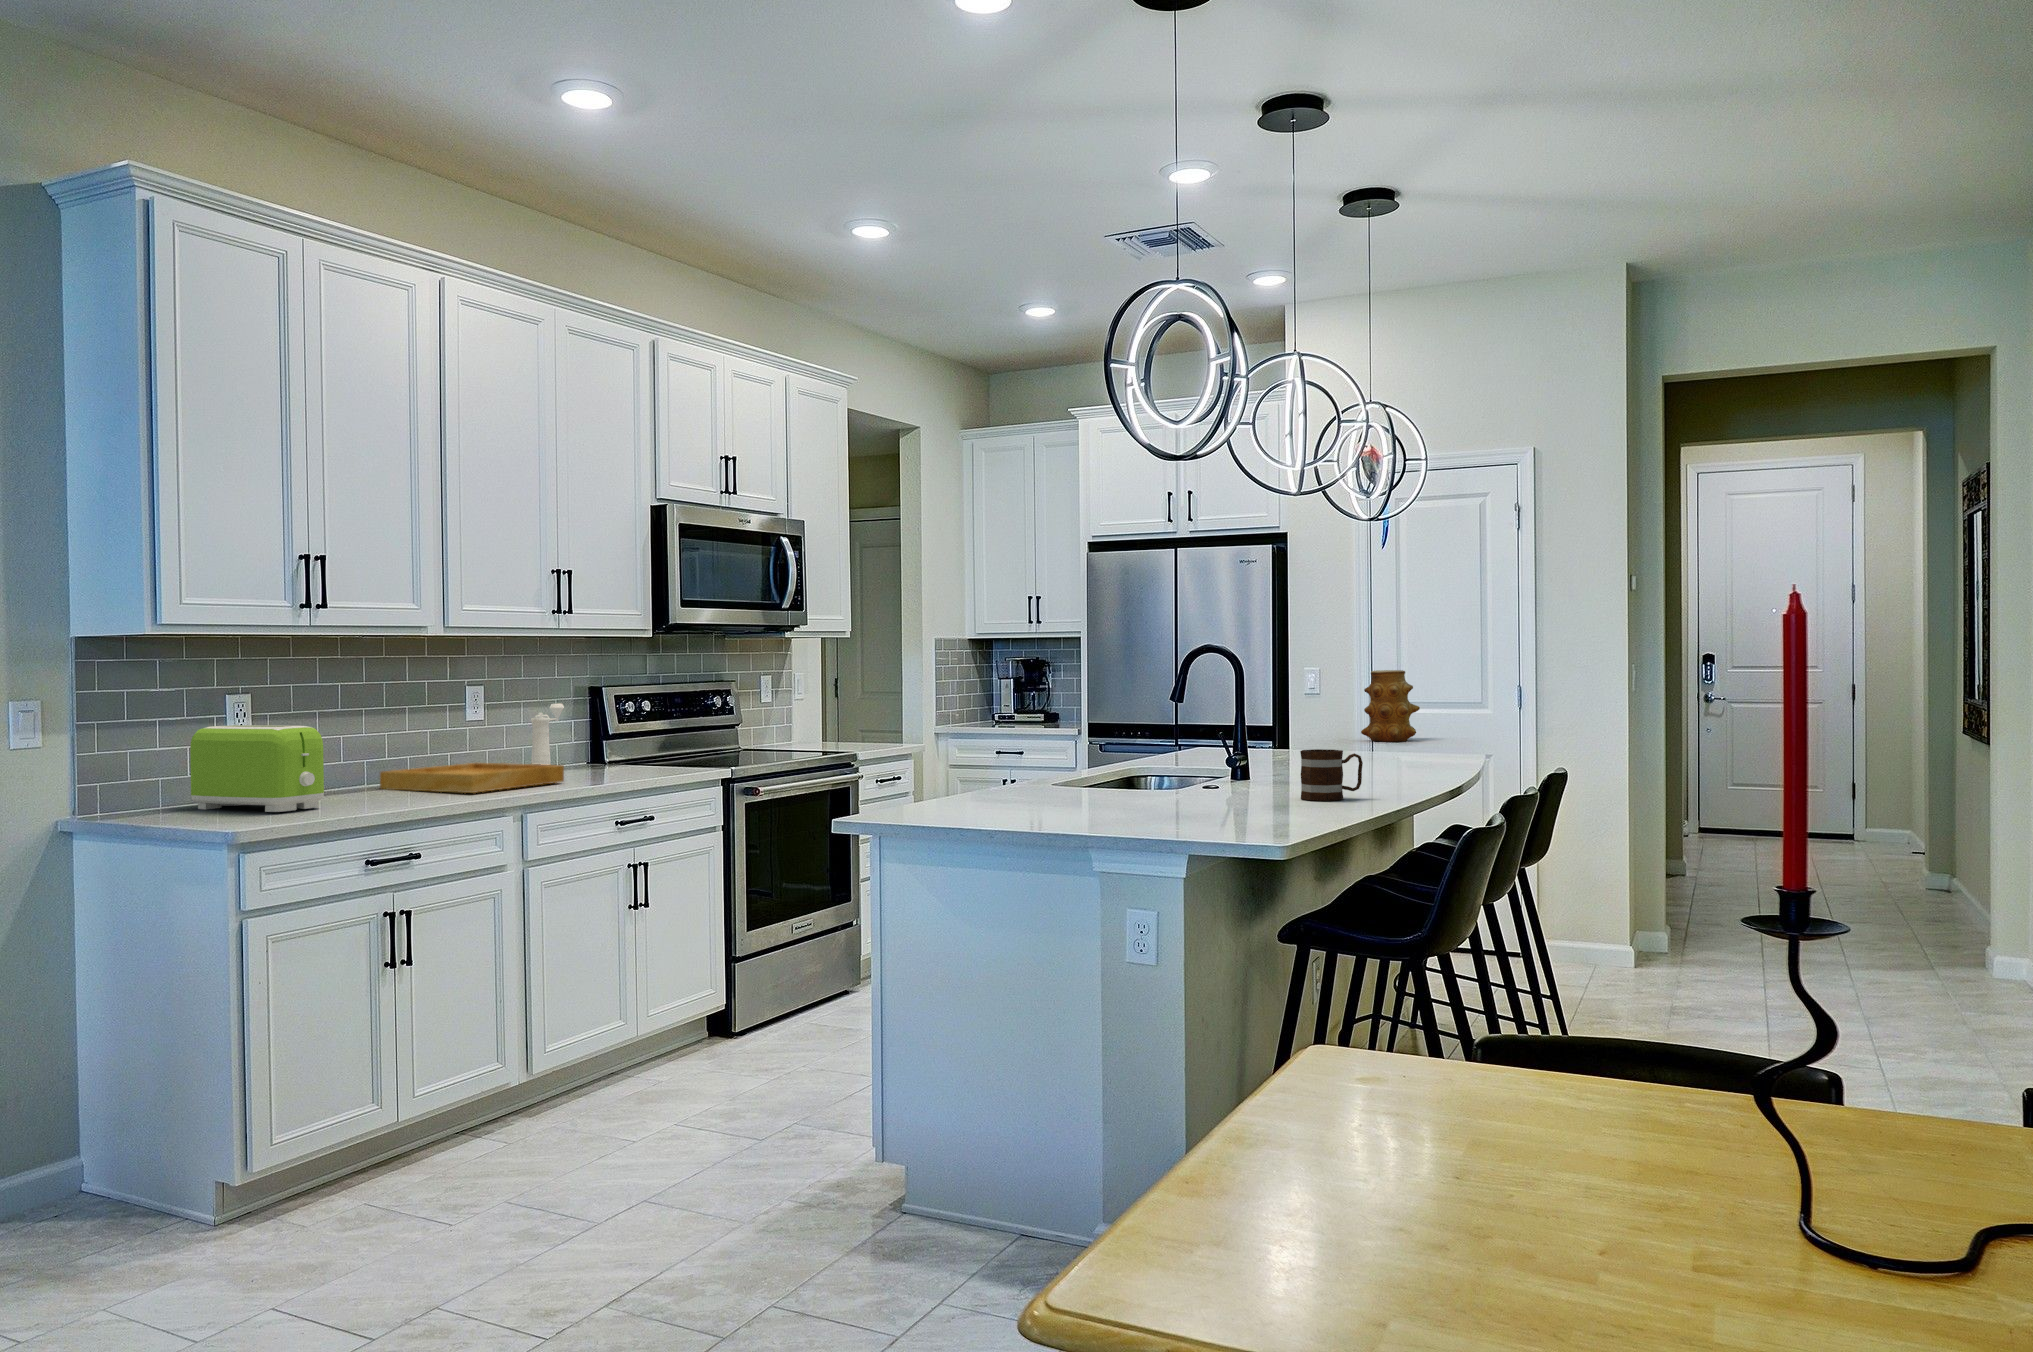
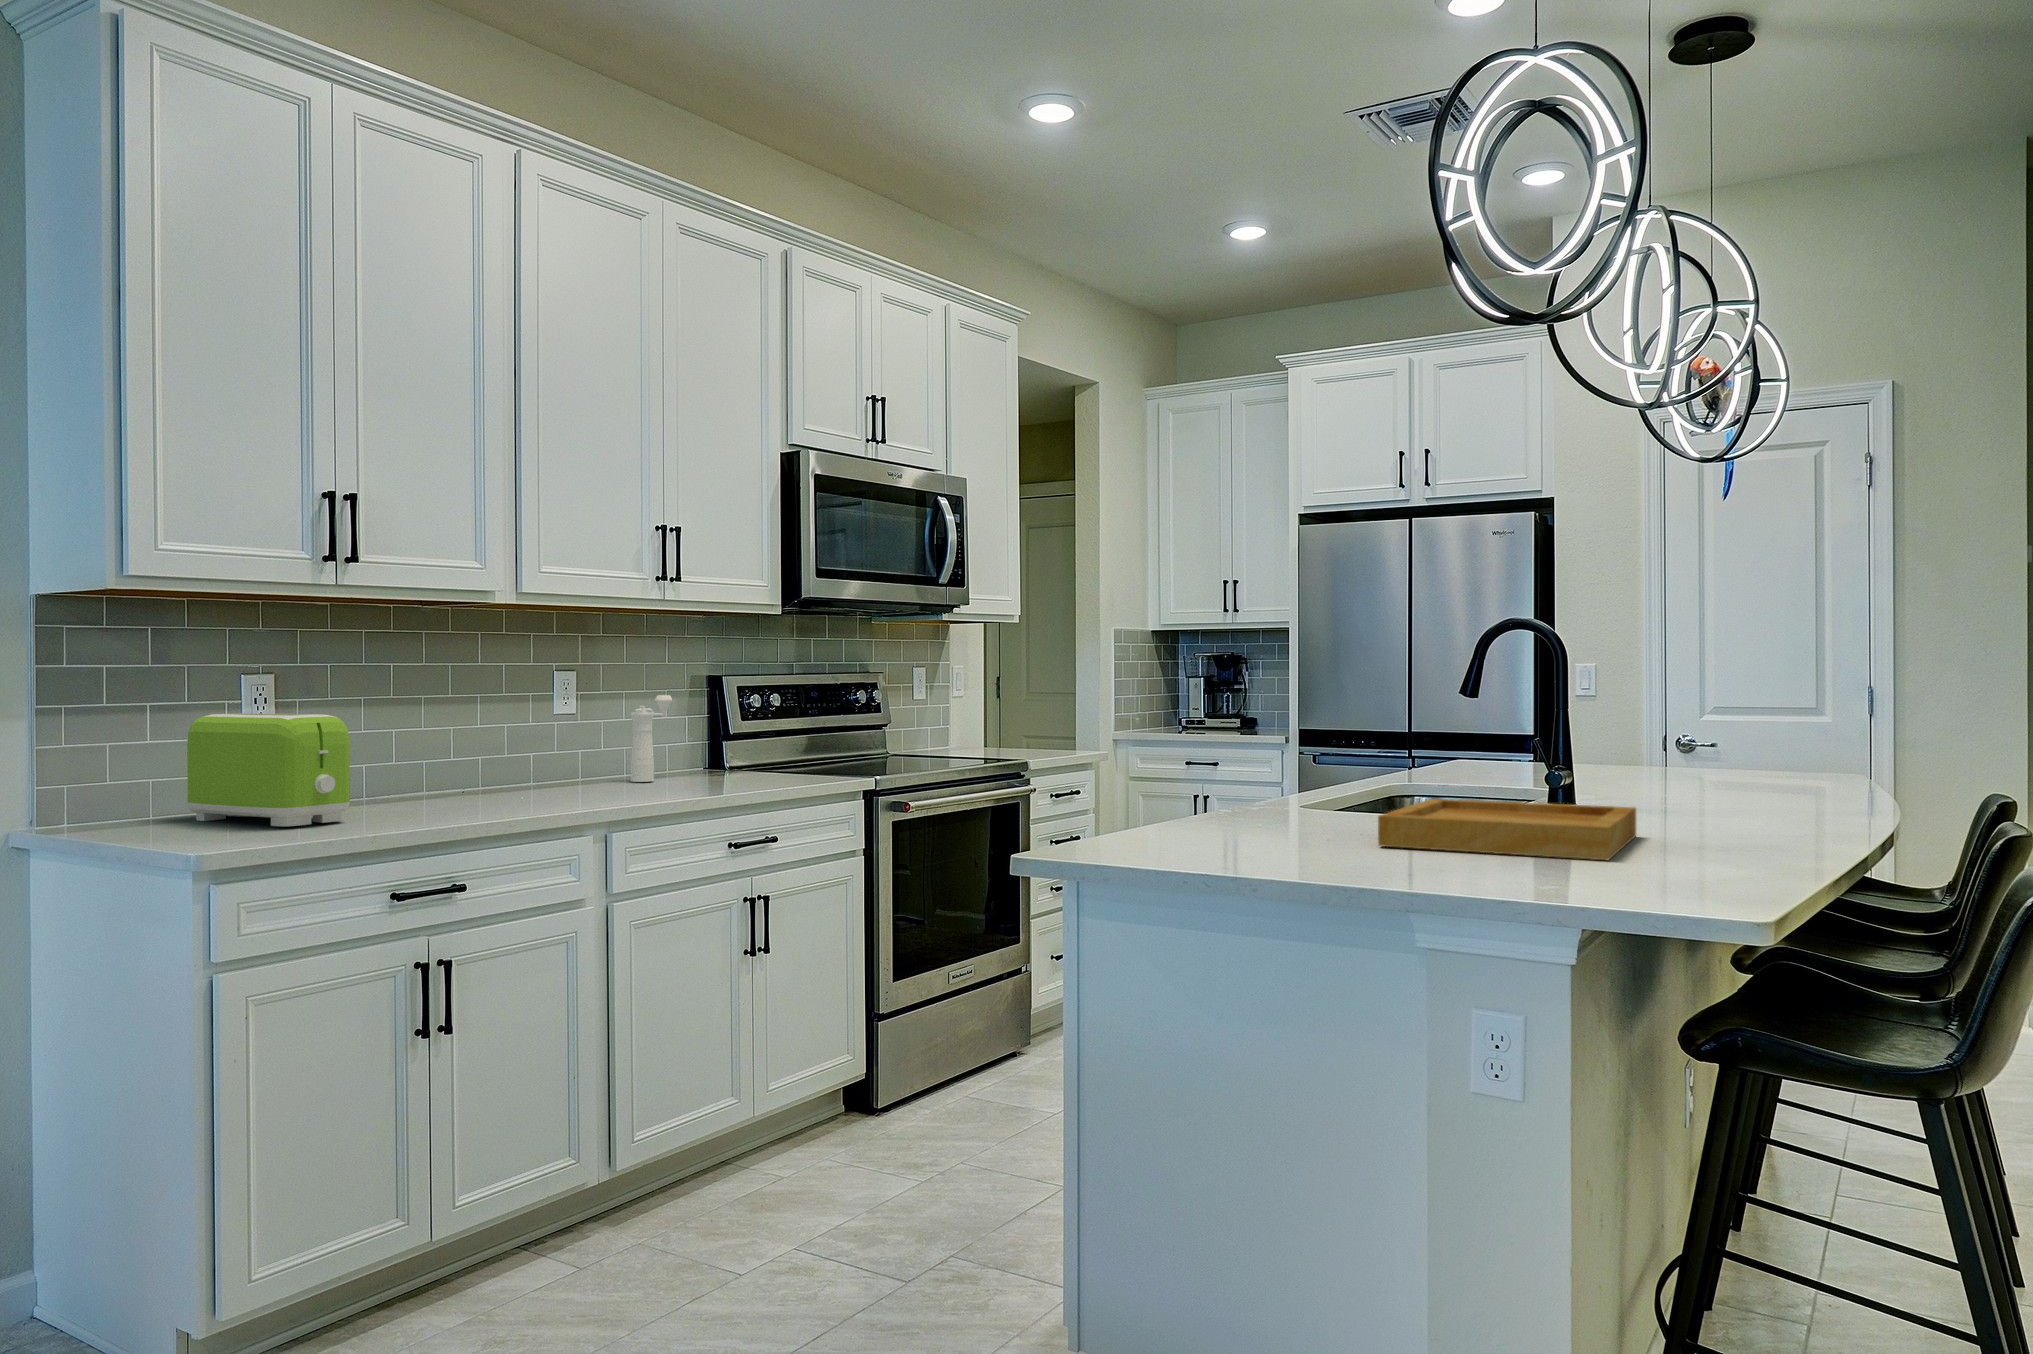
vase: present [1361,670,1420,742] -> none [1657,667,1737,758]
mug: present [1300,749,1363,801] -> none [1681,765,1777,841]
tray: present [380,763,564,793] -> present [1378,799,1636,860]

